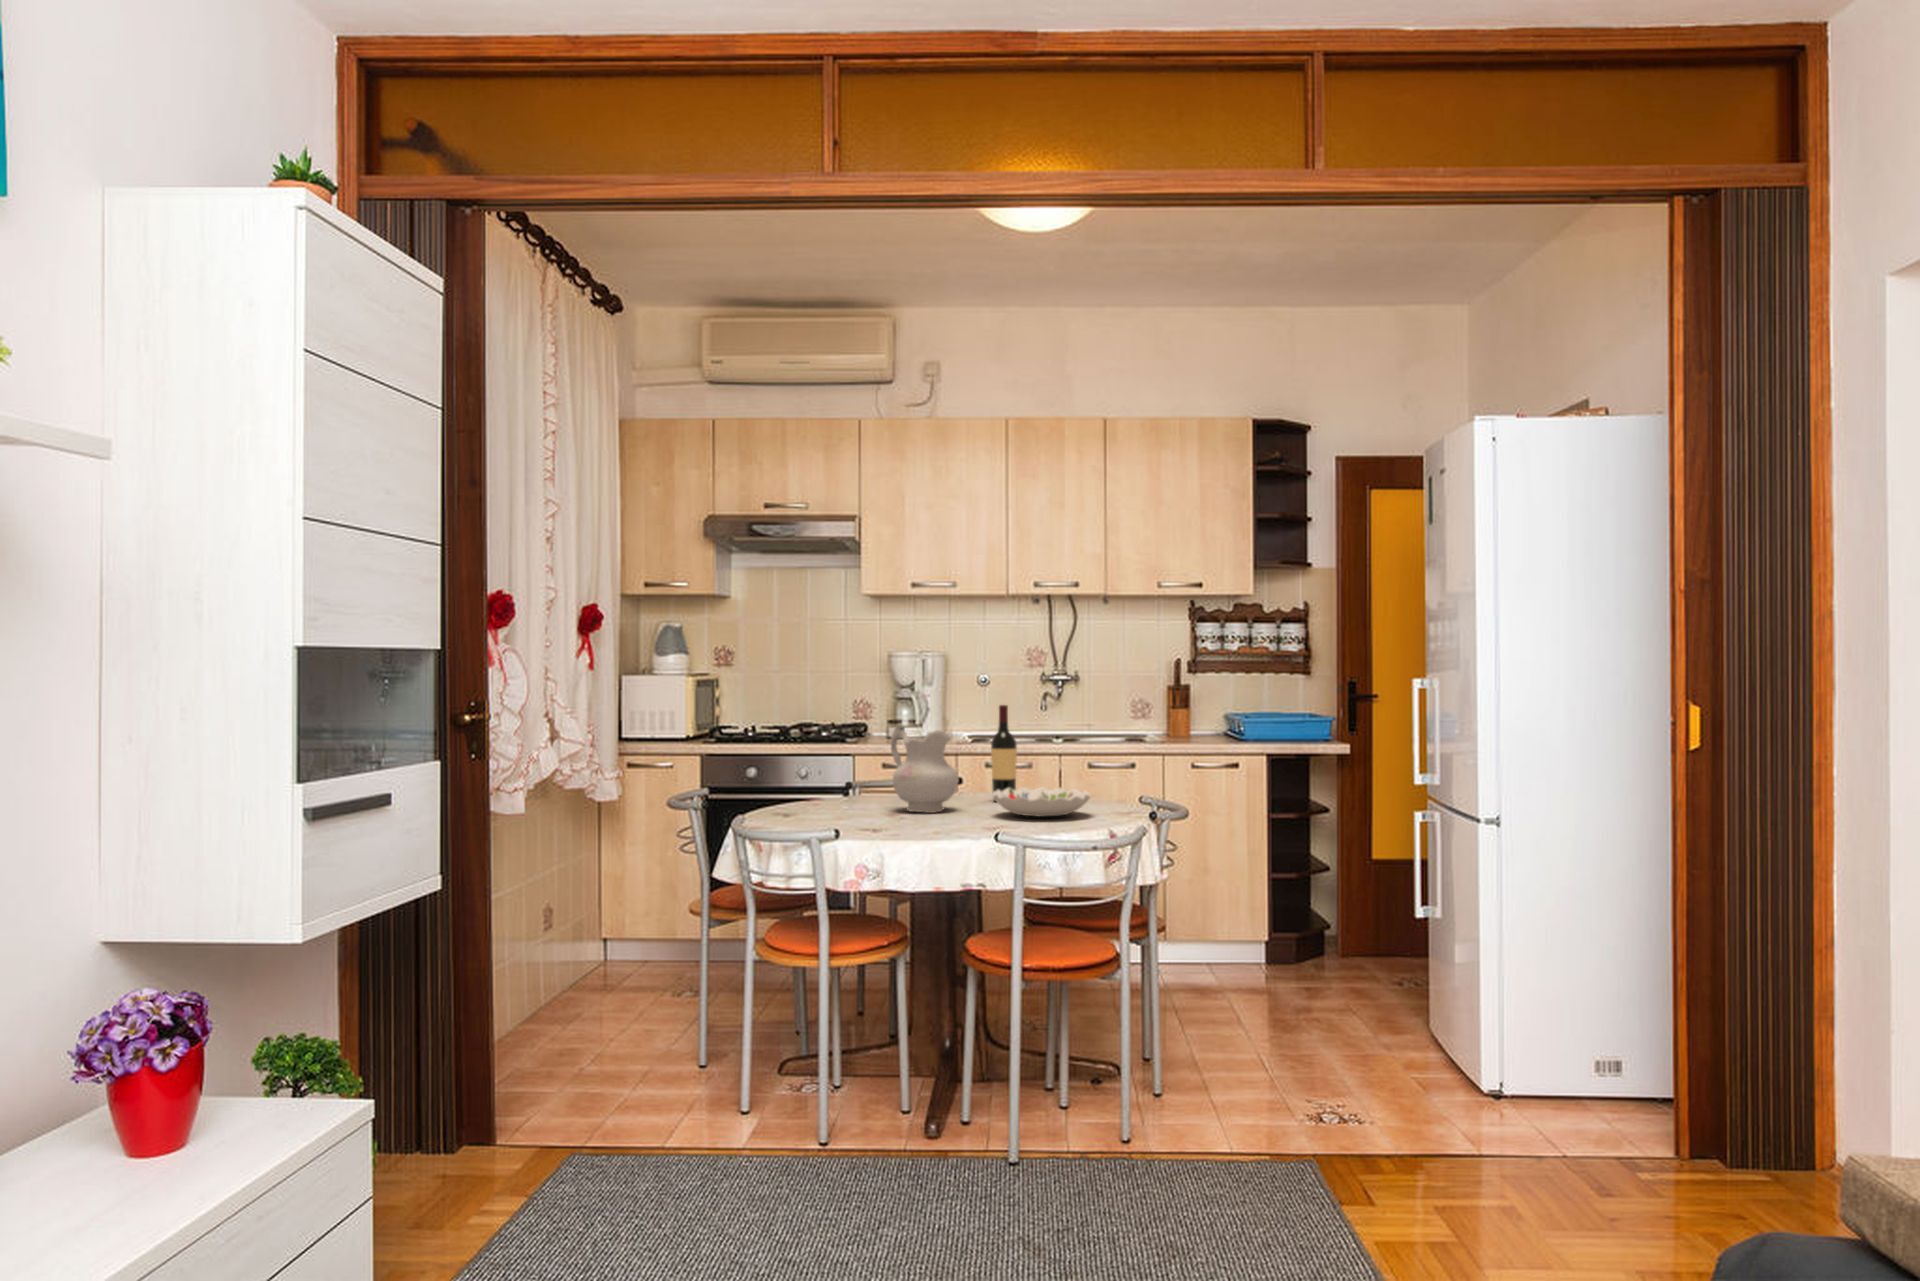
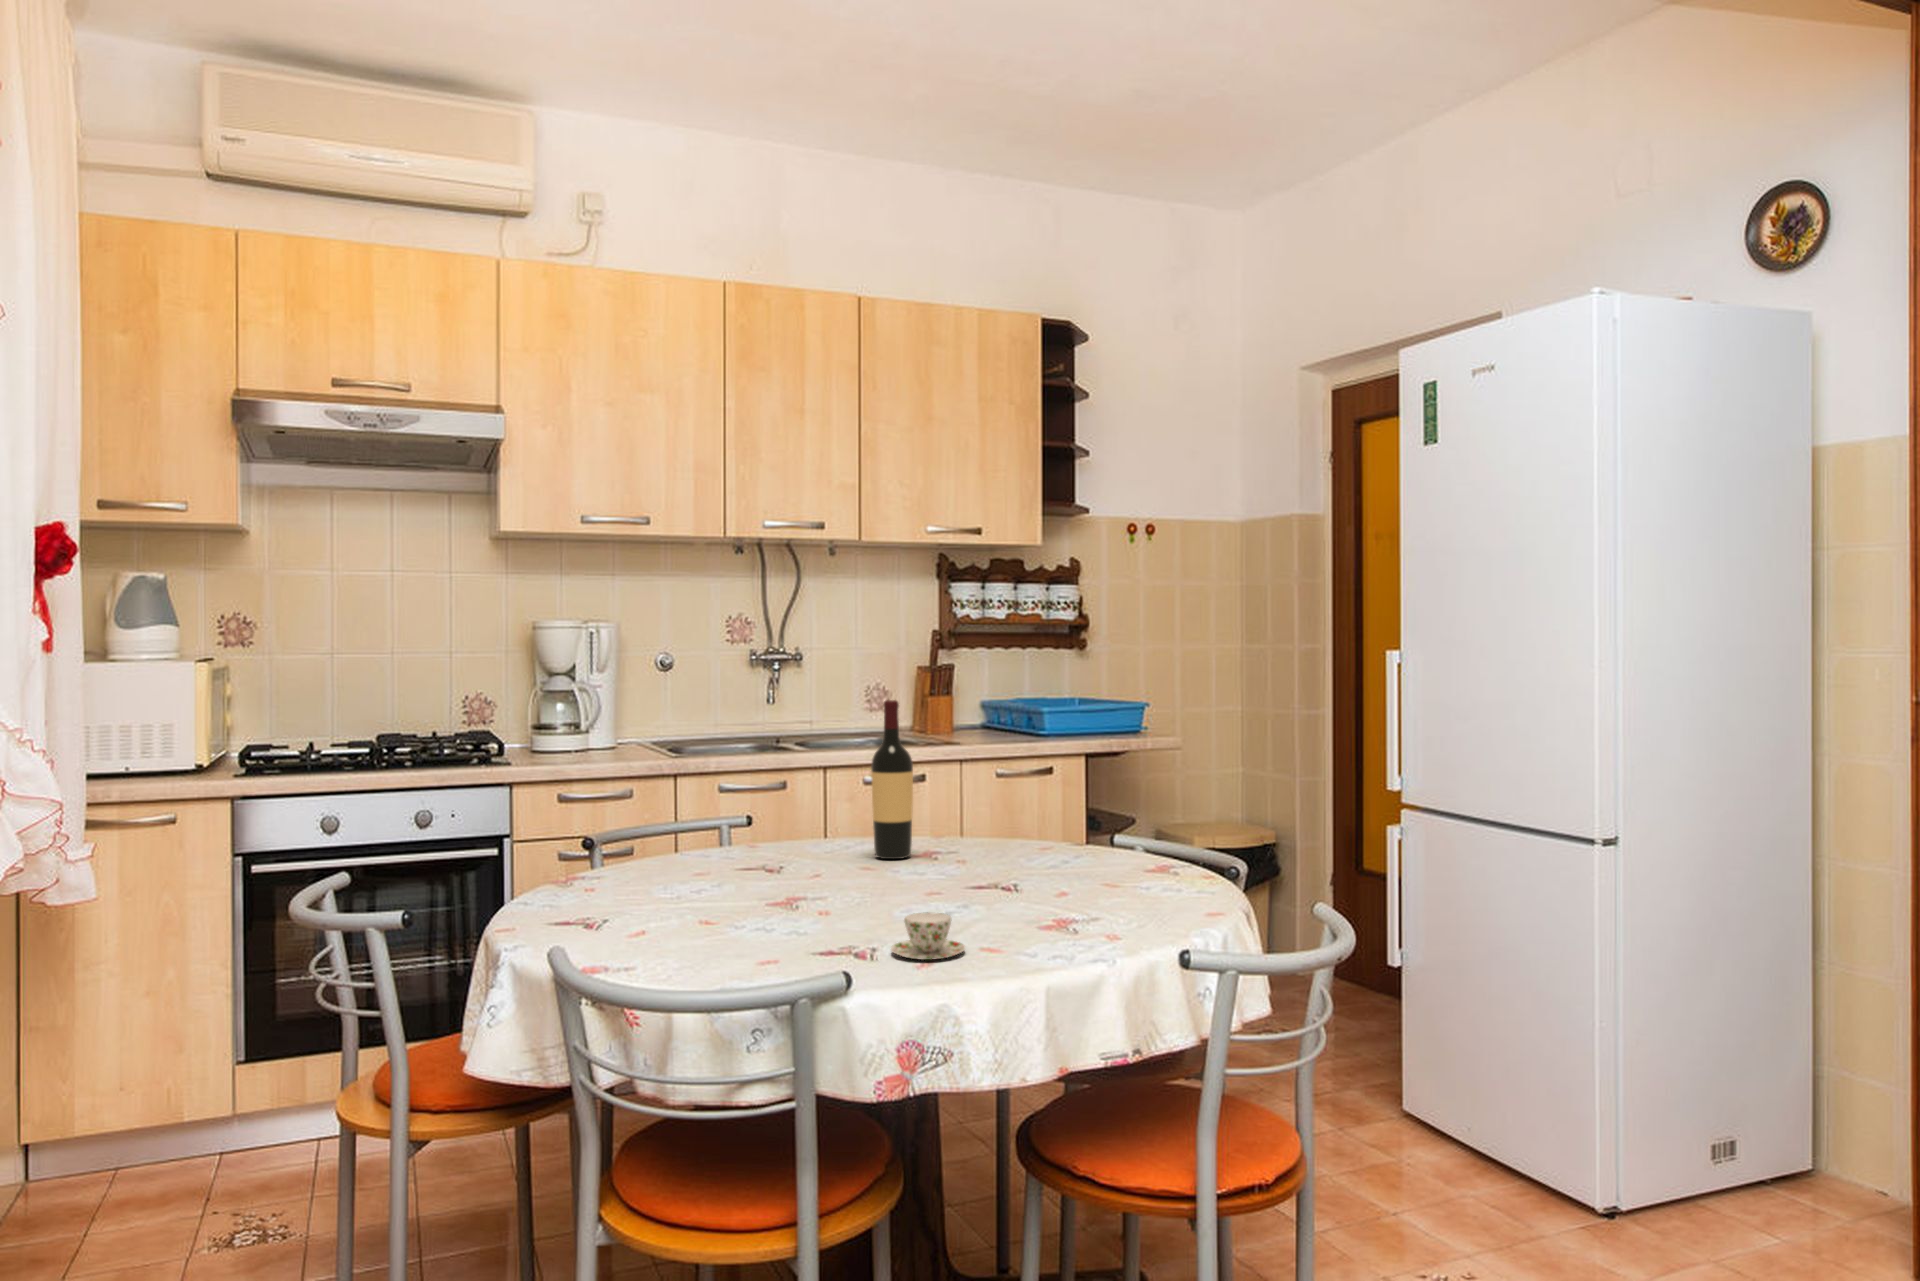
ceramic pitcher: present [891,725,958,813] -> none [741,742,870,895]
decorative bowl: present [993,787,1090,817] -> none [949,832,1114,889]
teacup: none [896,813,935,834] -> present [891,912,965,960]

